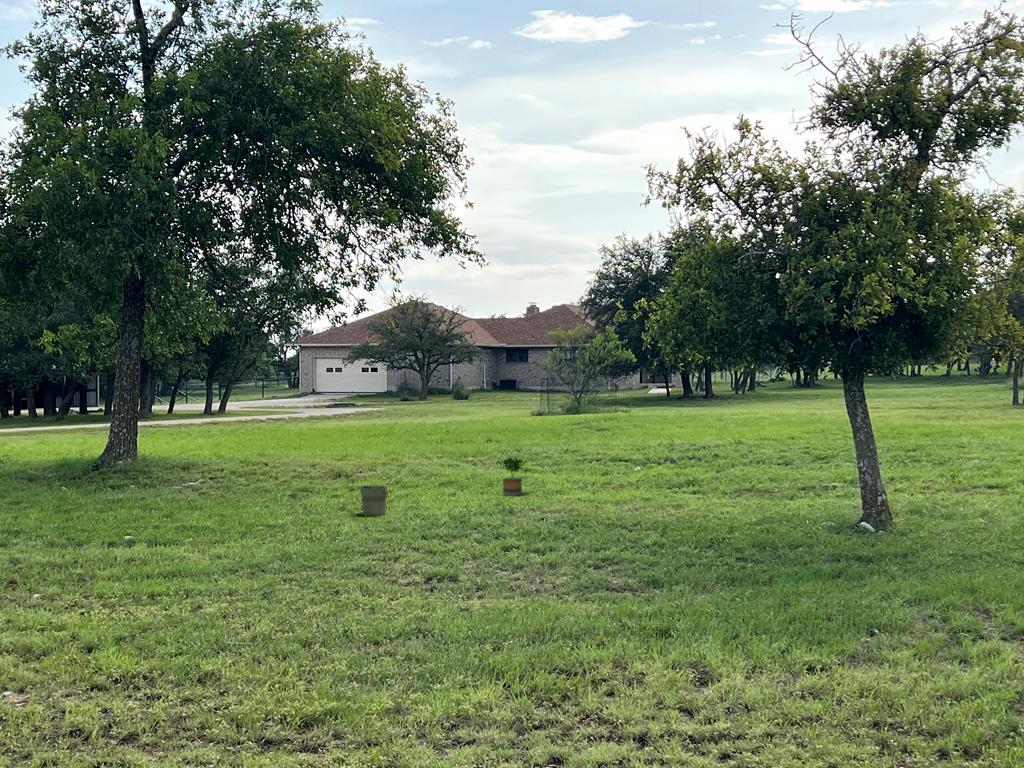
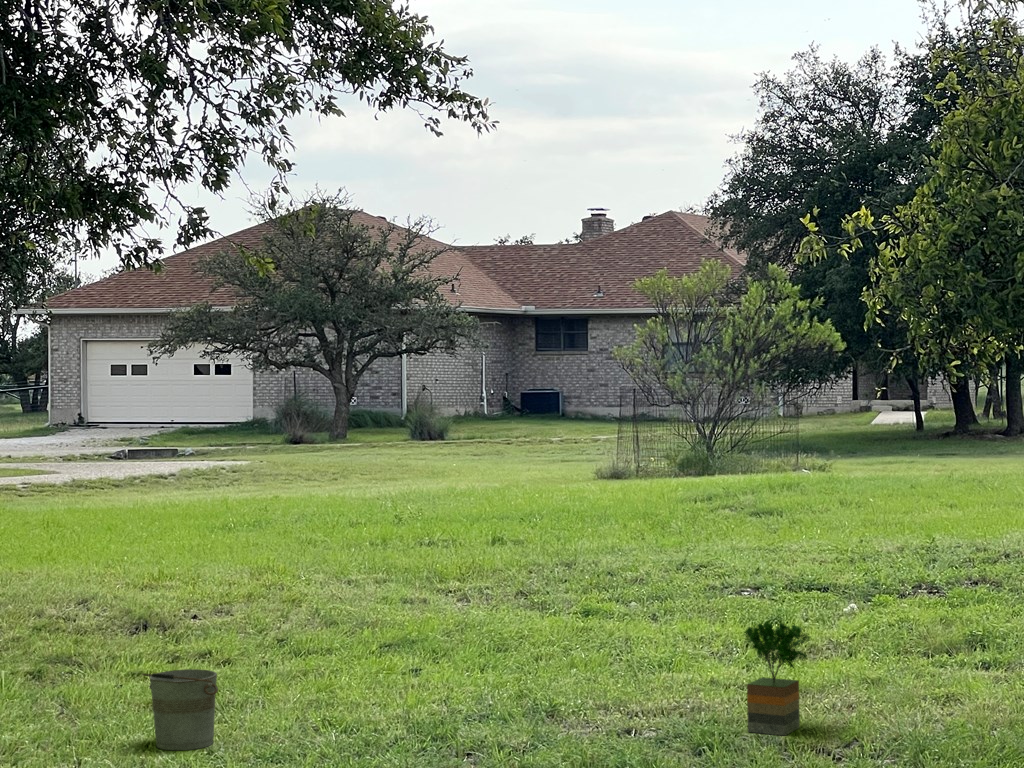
potted tree: present [503,458,525,496] -> present [744,622,810,736]

